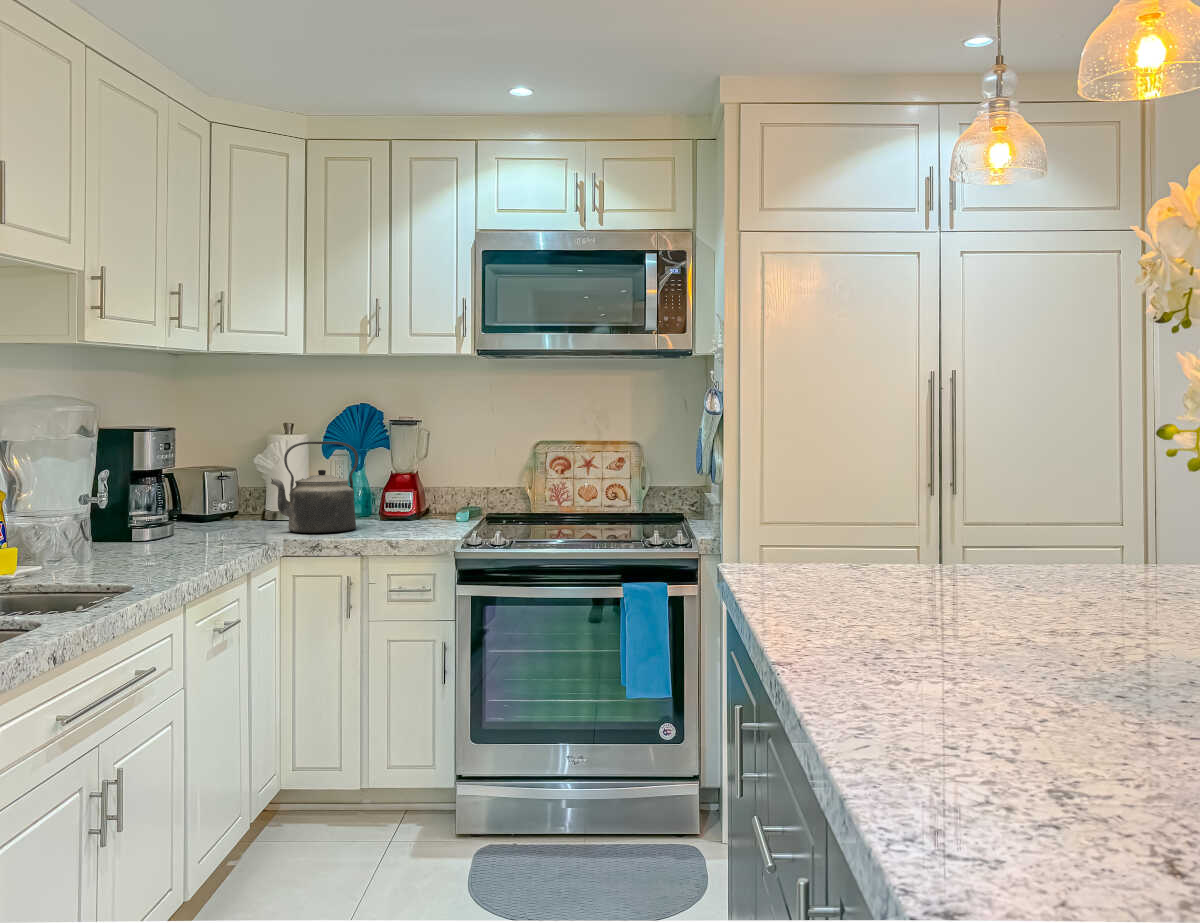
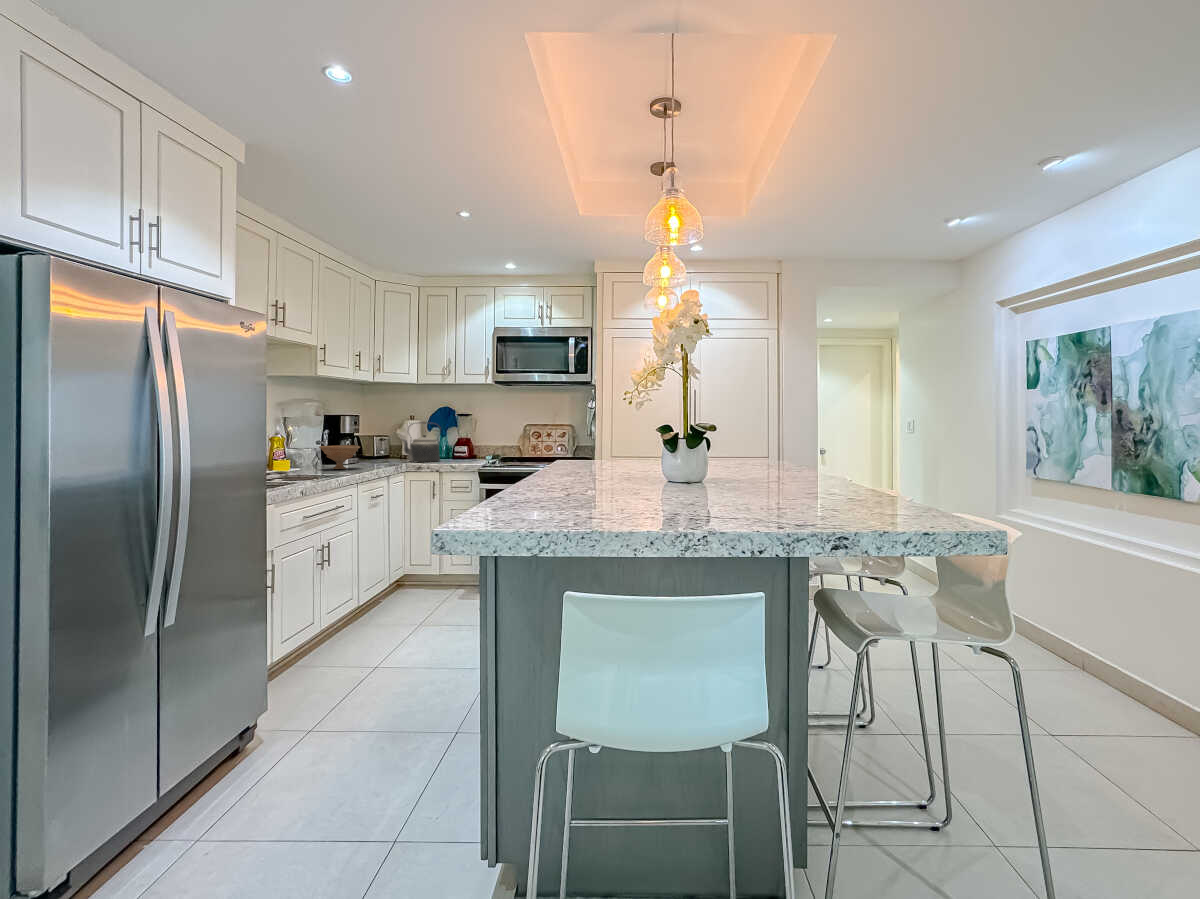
bowl: none [86,503,185,563] -> present [319,445,360,469]

